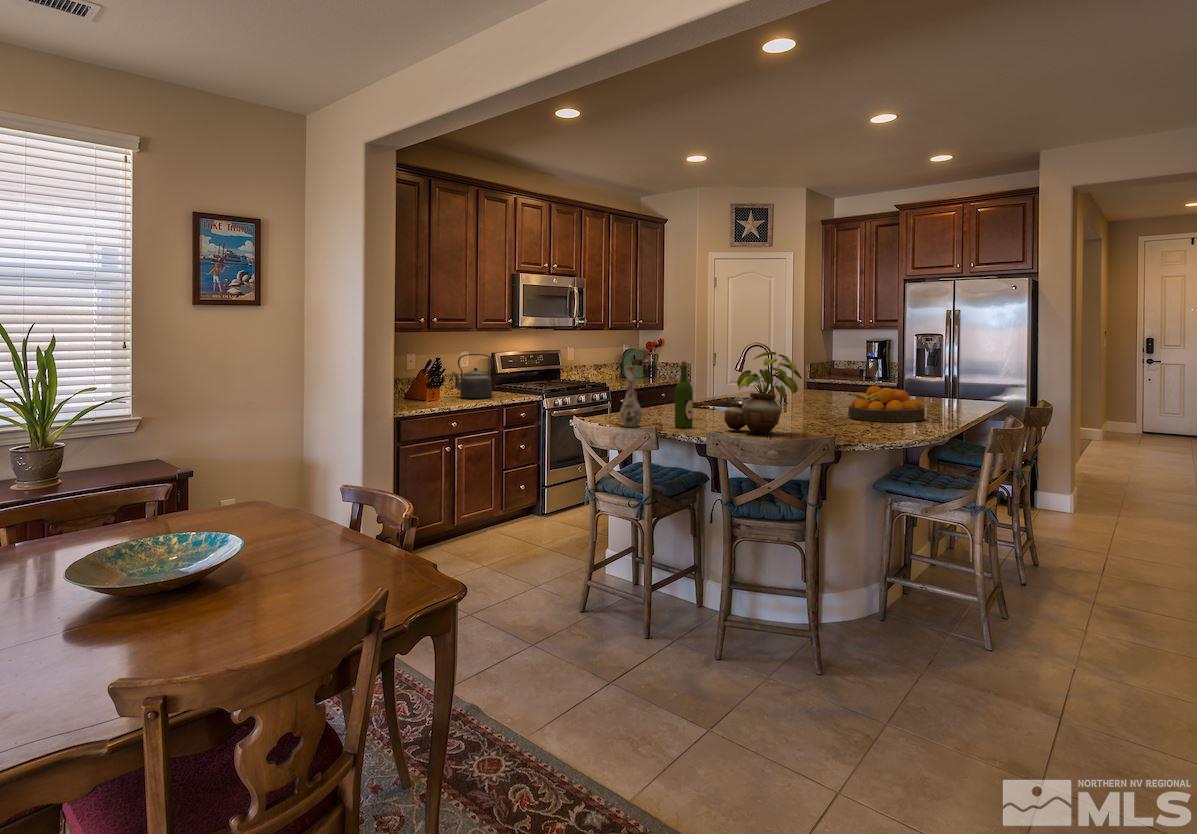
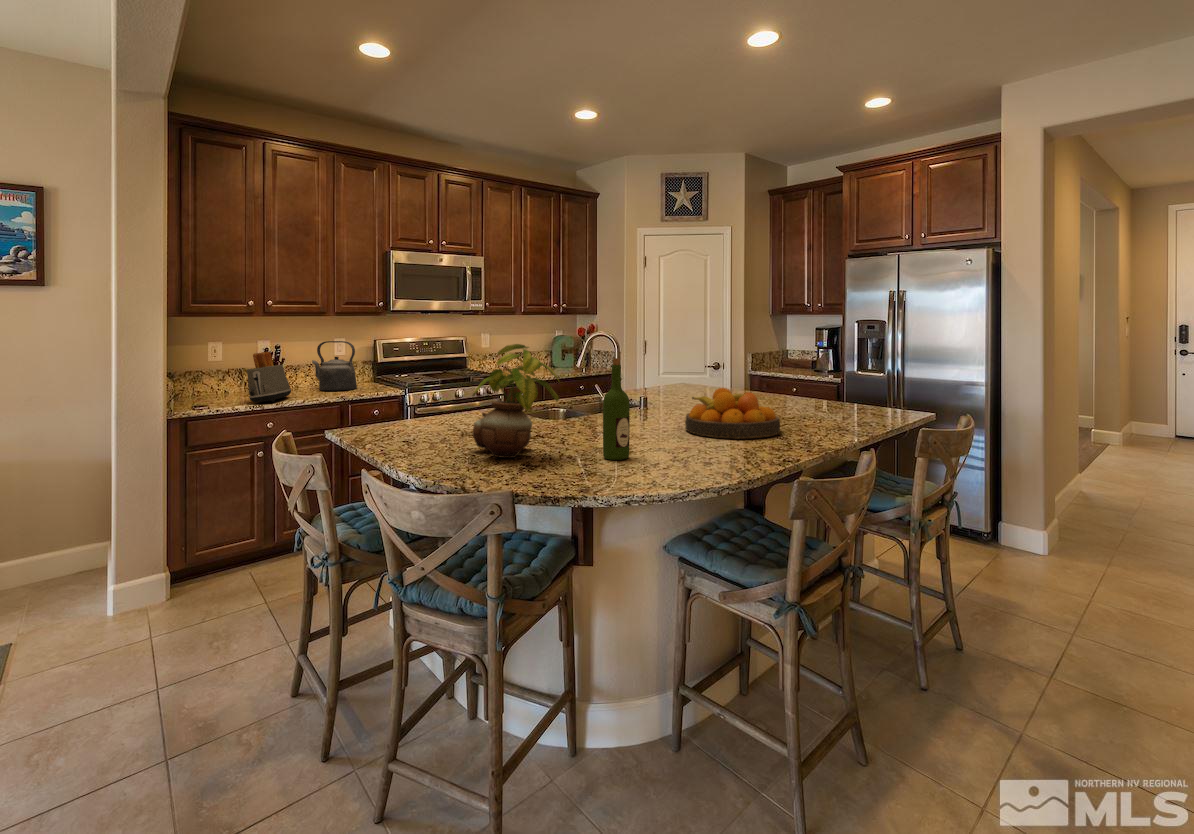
wine bottle: present [675,361,693,428] -> present [603,358,630,460]
toaster: none [426,363,453,408] -> present [246,352,291,403]
vase: present [620,366,642,427] -> none [366,360,397,439]

